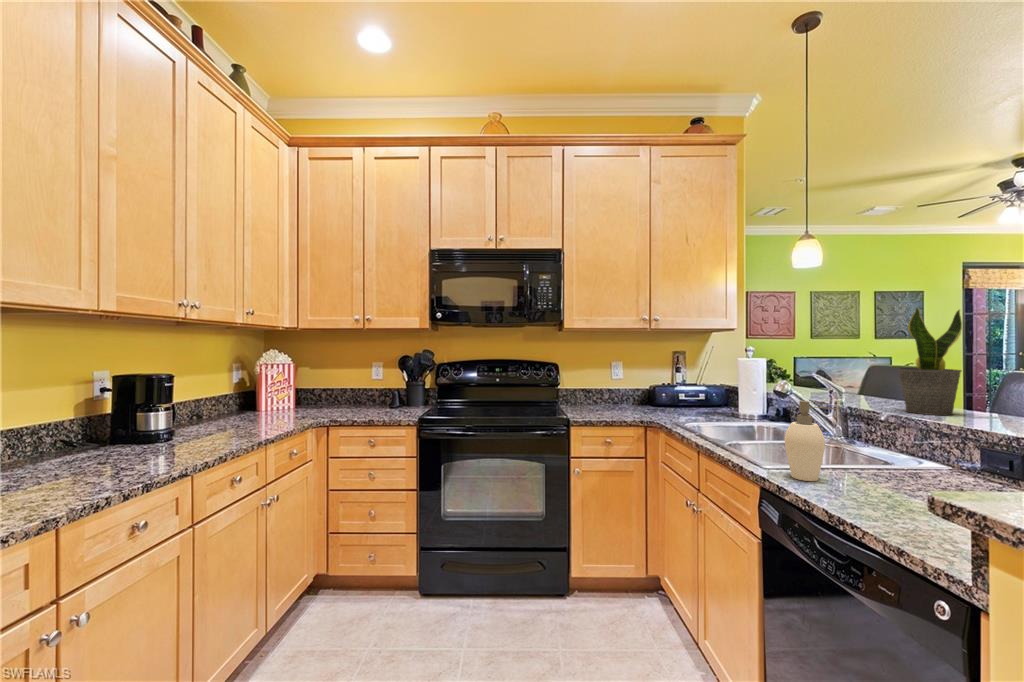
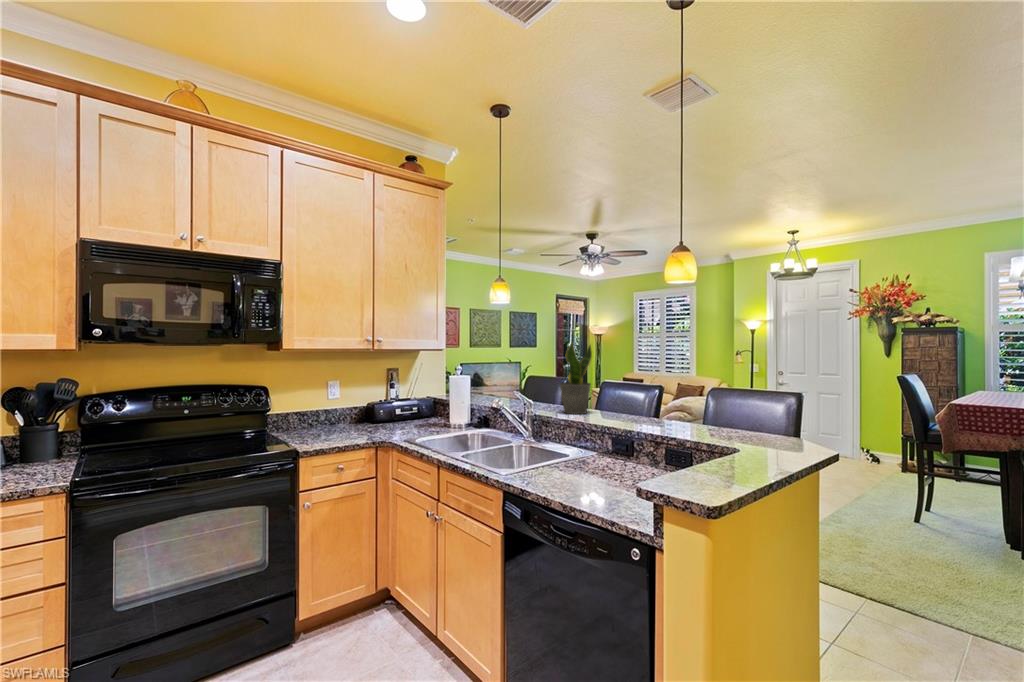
soap dispenser: present [785,401,838,481] -> none [519,420,552,480]

